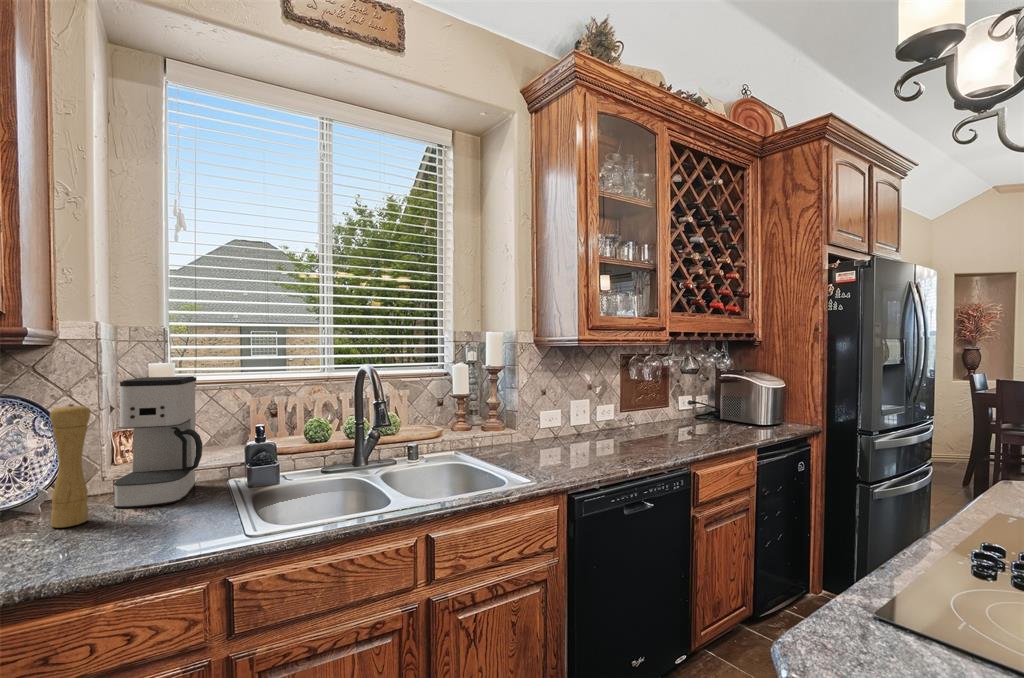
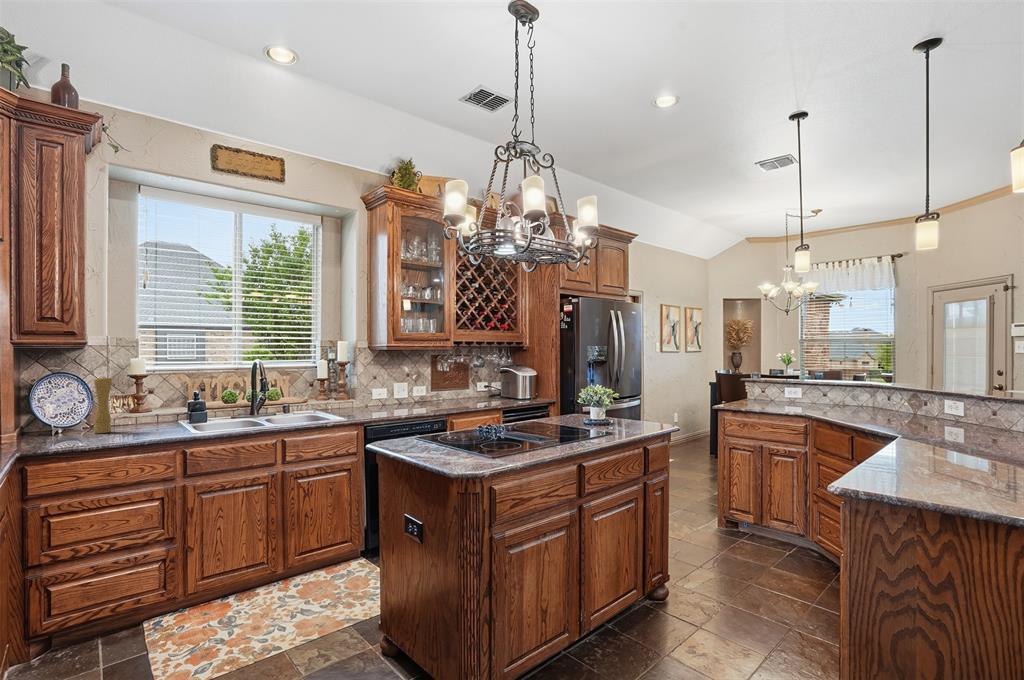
coffee maker: present [114,376,203,508] -> none [120,365,165,429]

